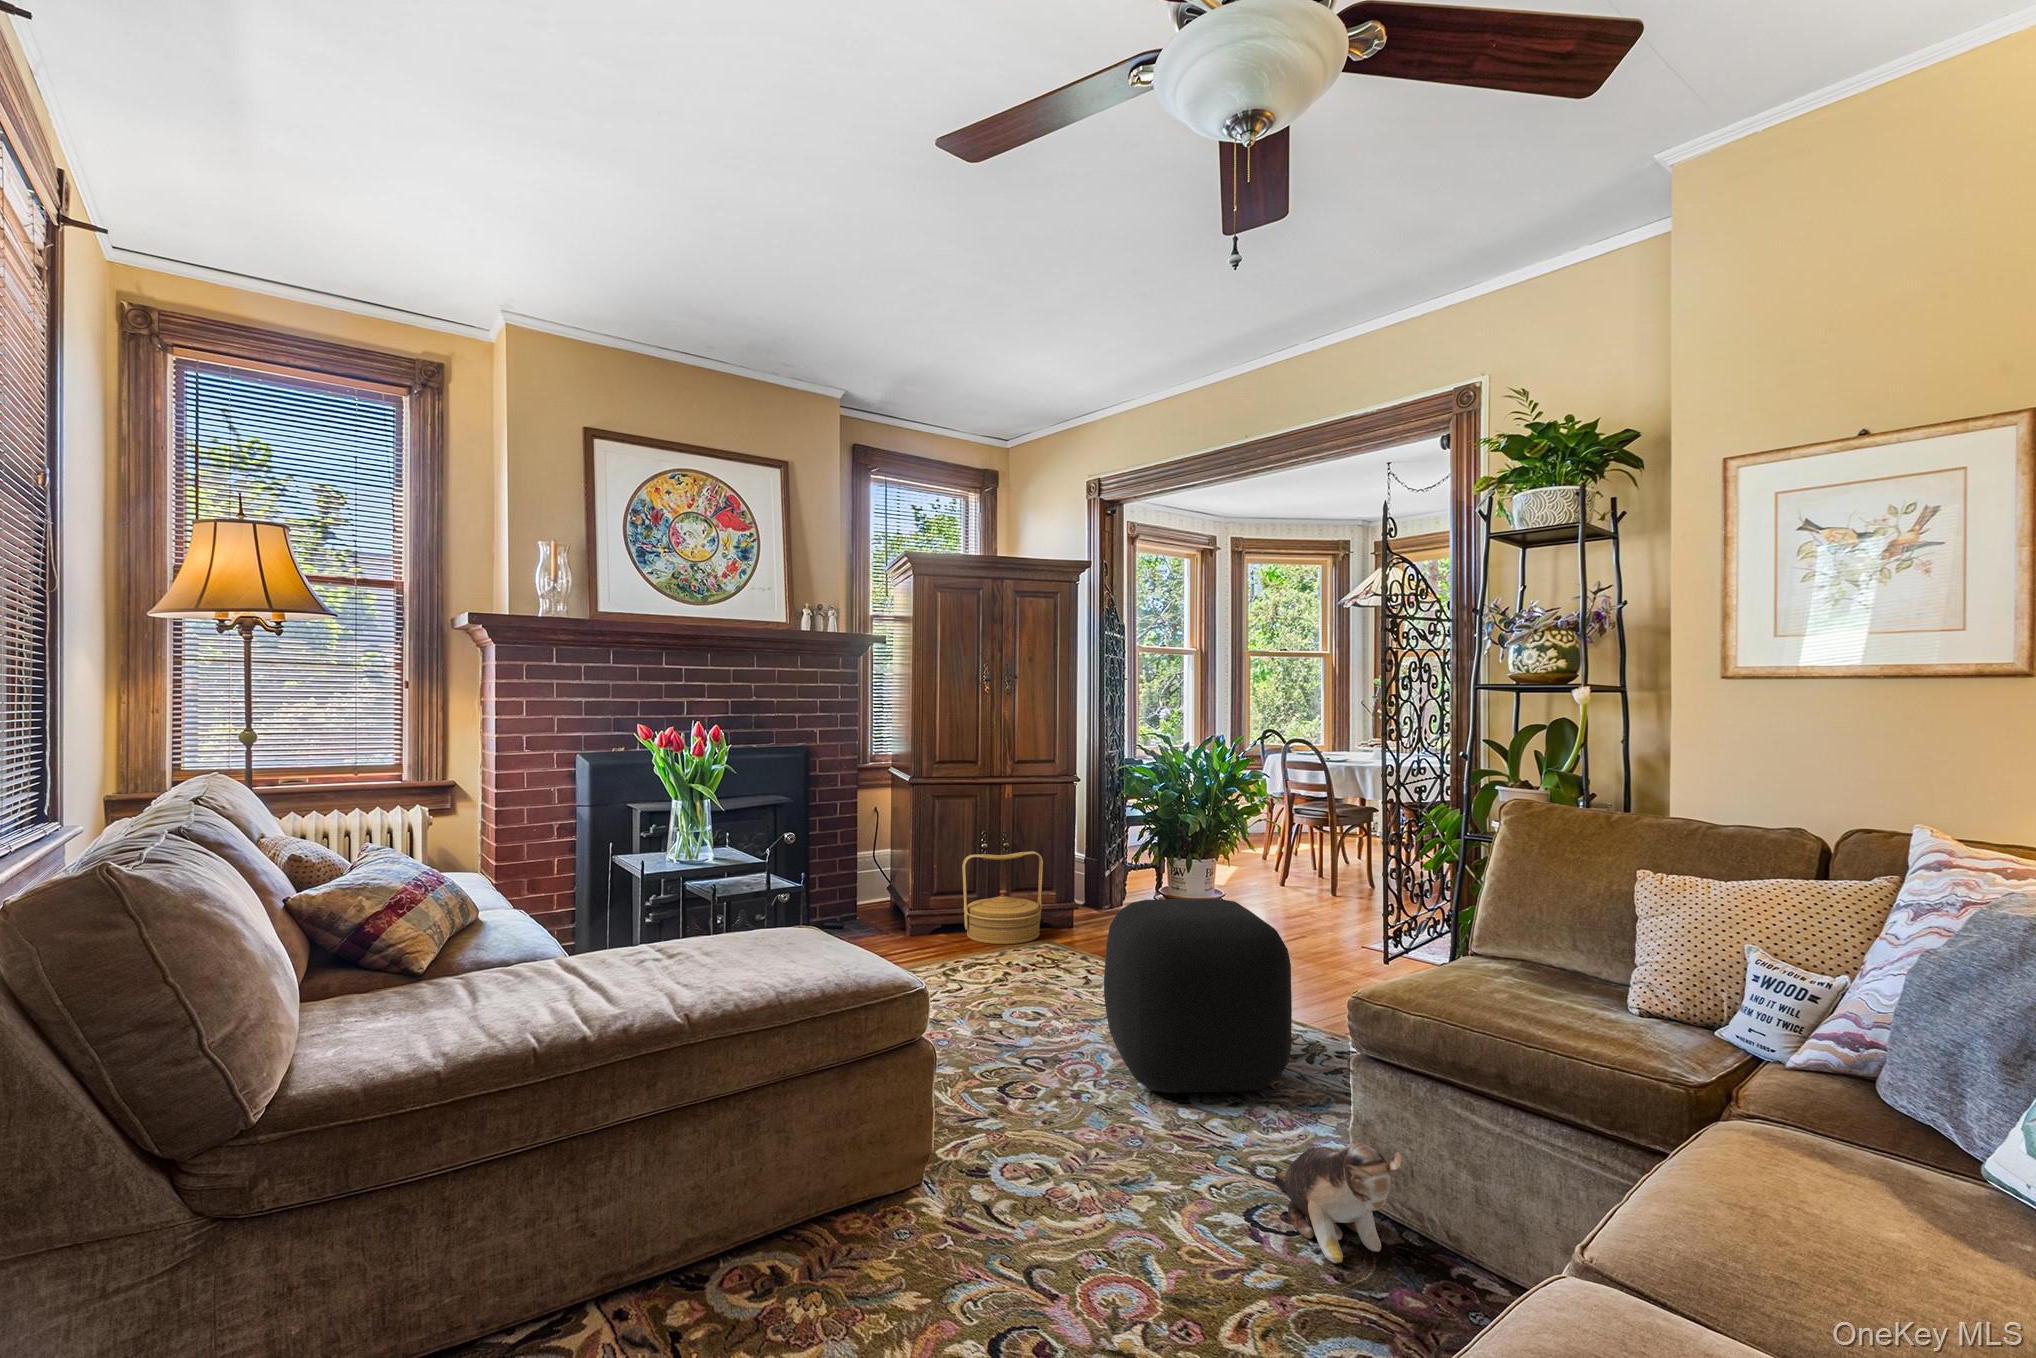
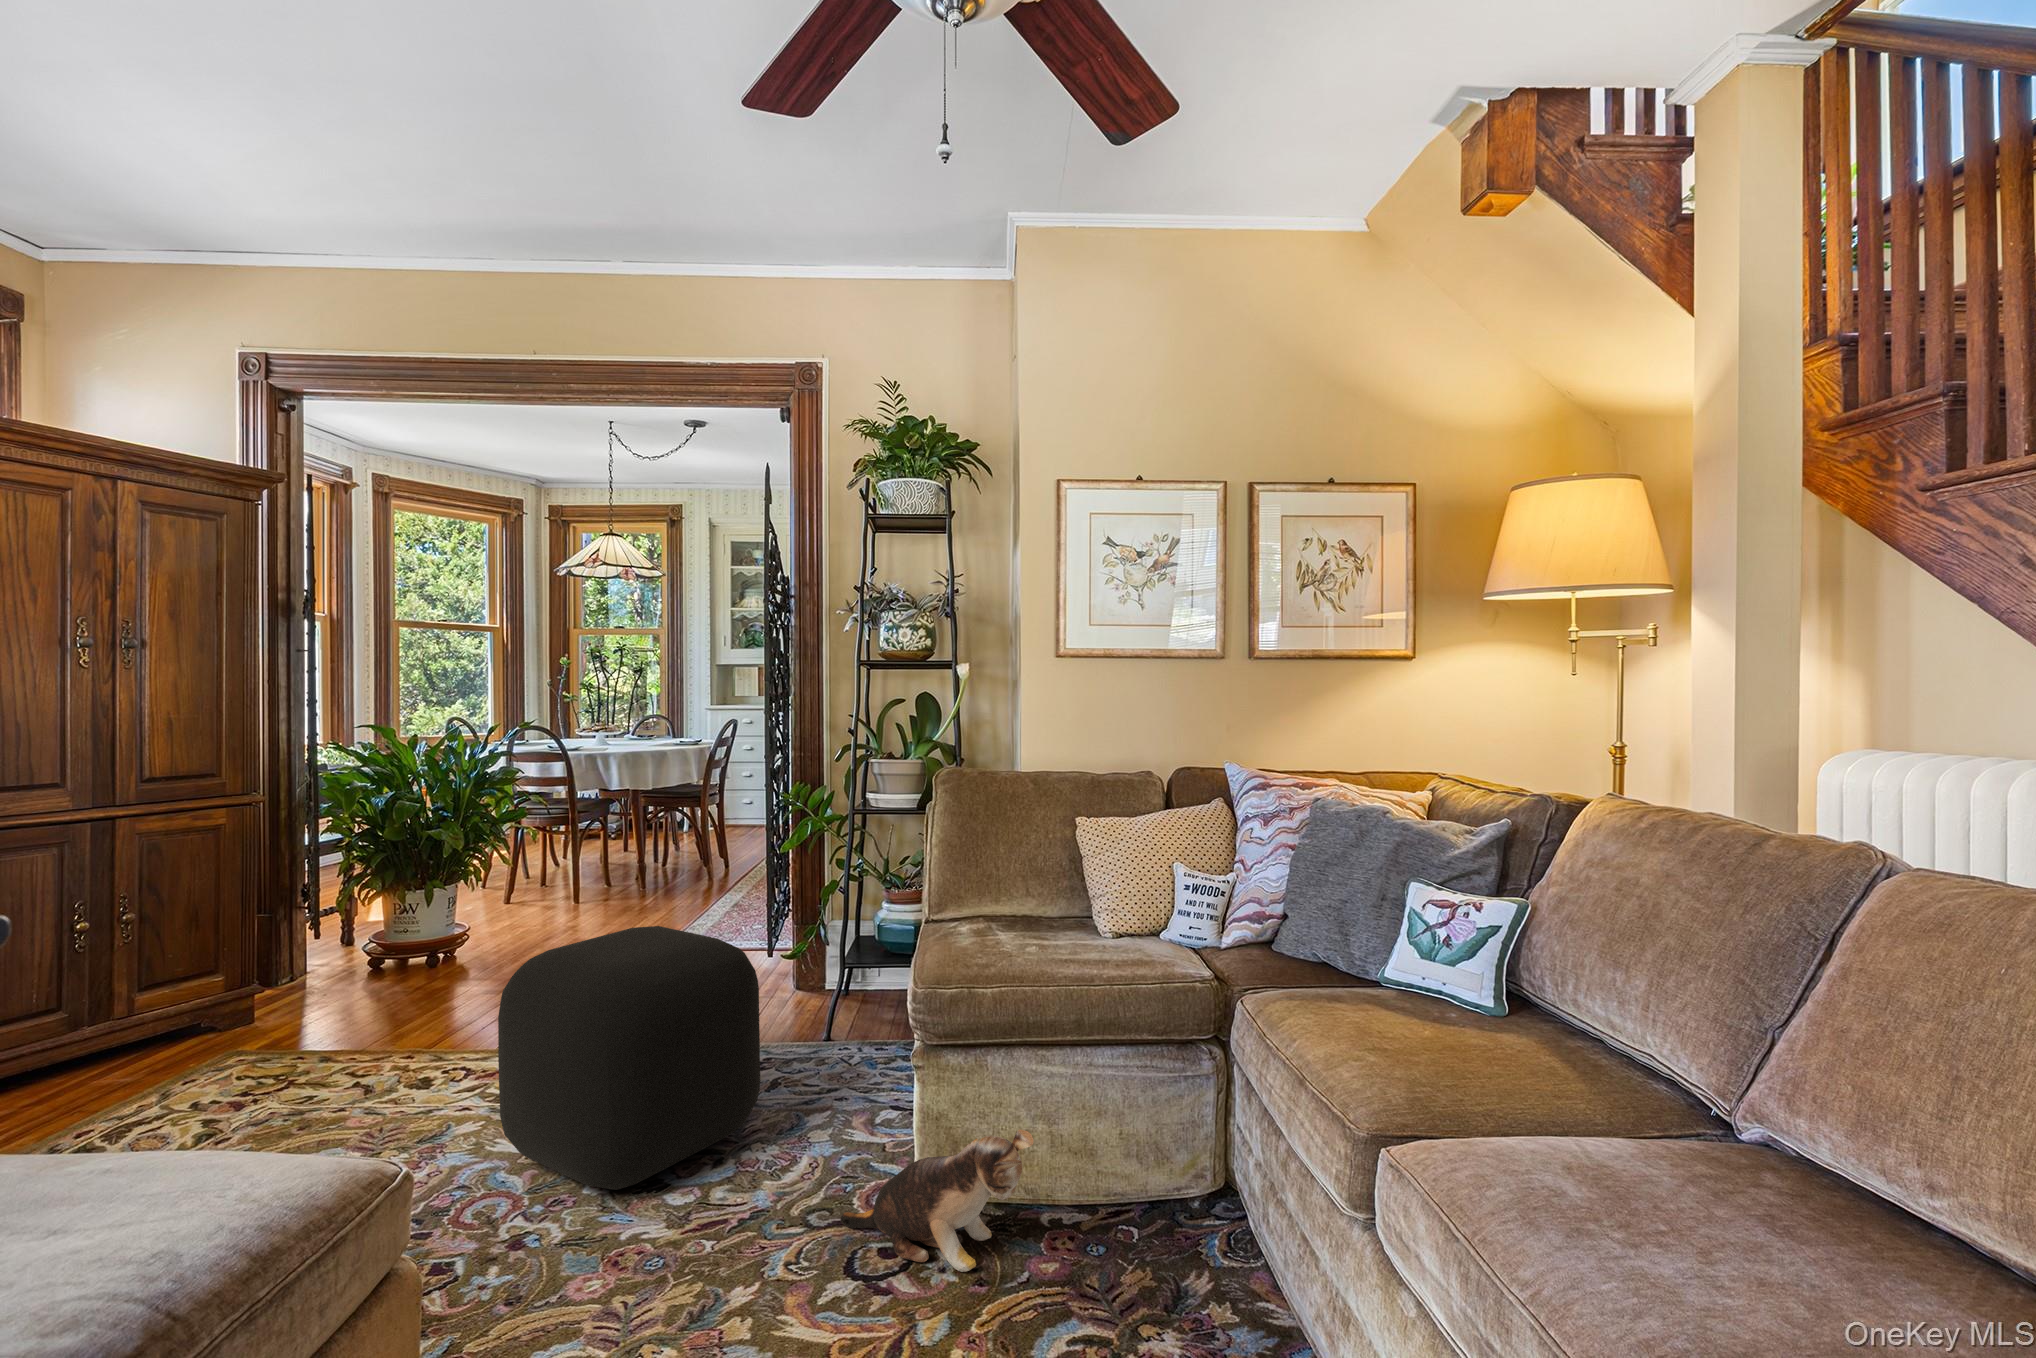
woven basket: present [962,851,1043,944] -> none [44,925,214,1094]

